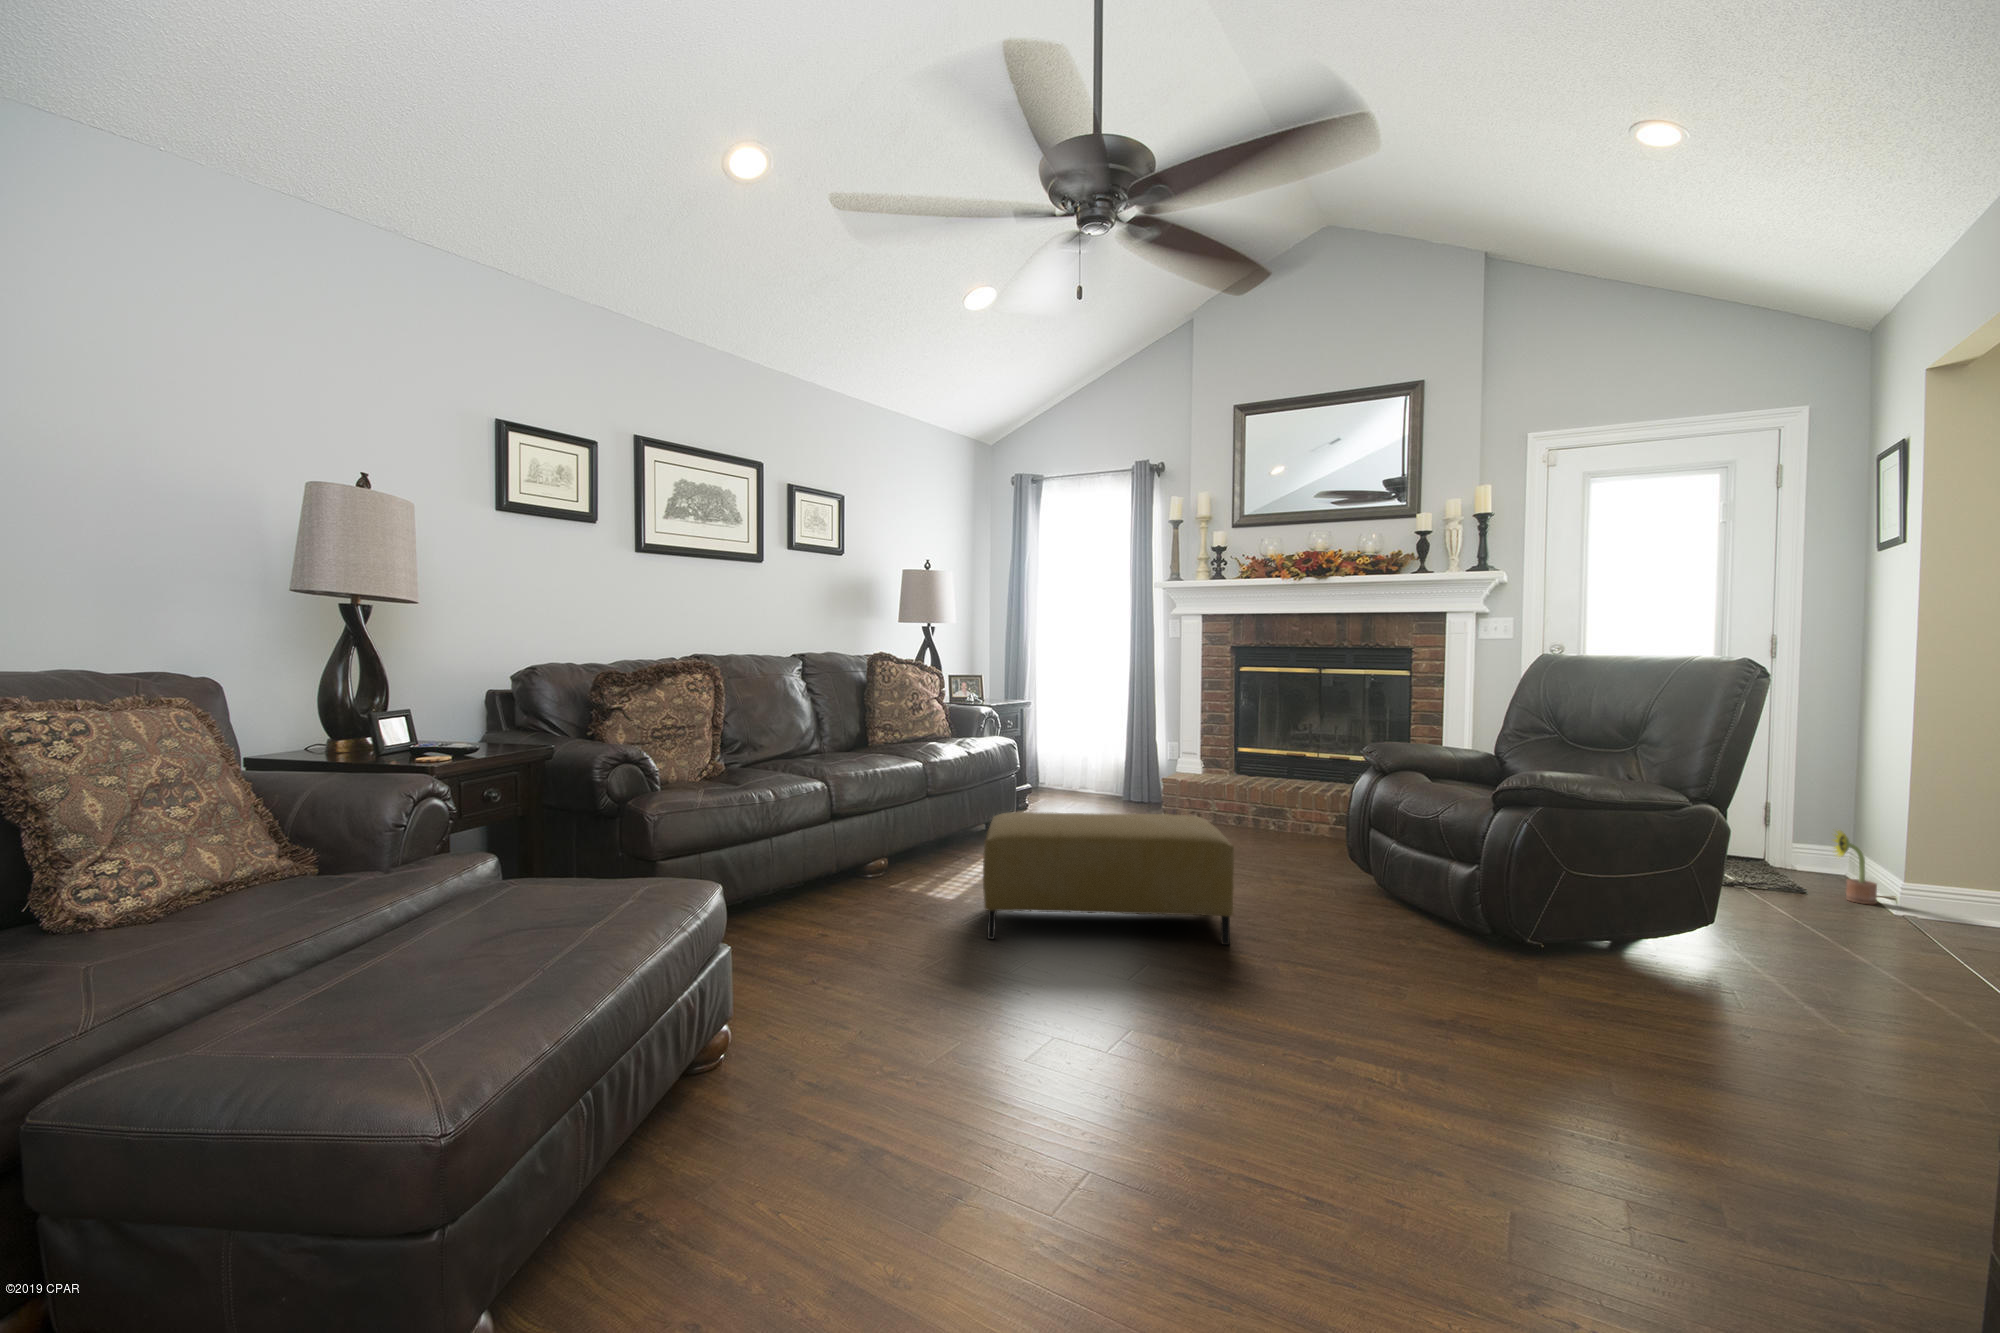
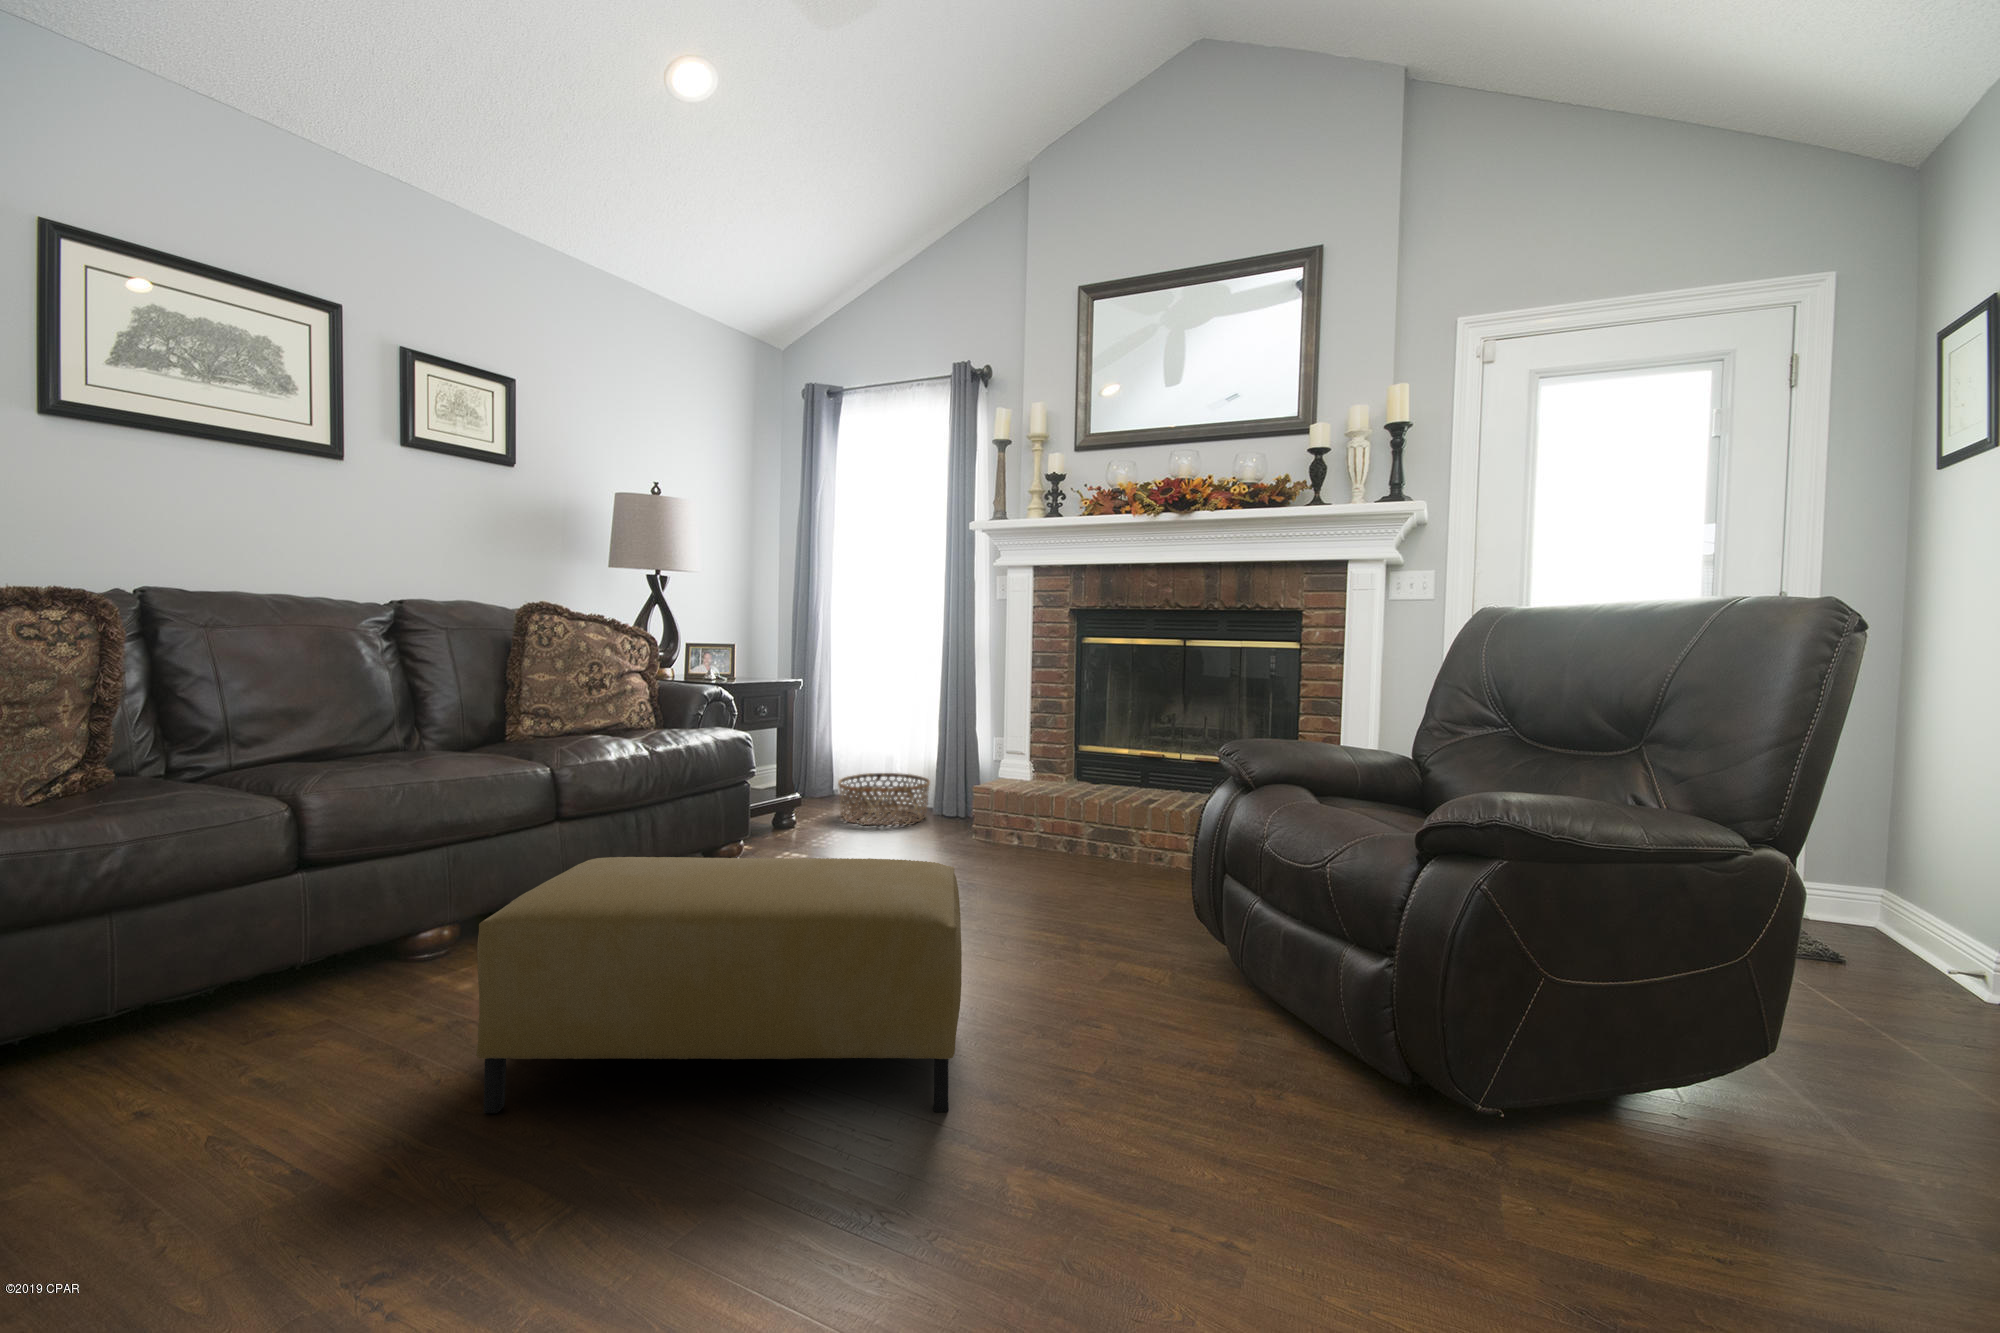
basket: none [1055,768,1123,806] -> present [838,773,930,825]
decorative plant: present [1834,831,1877,904] -> none [1878,864,1949,980]

